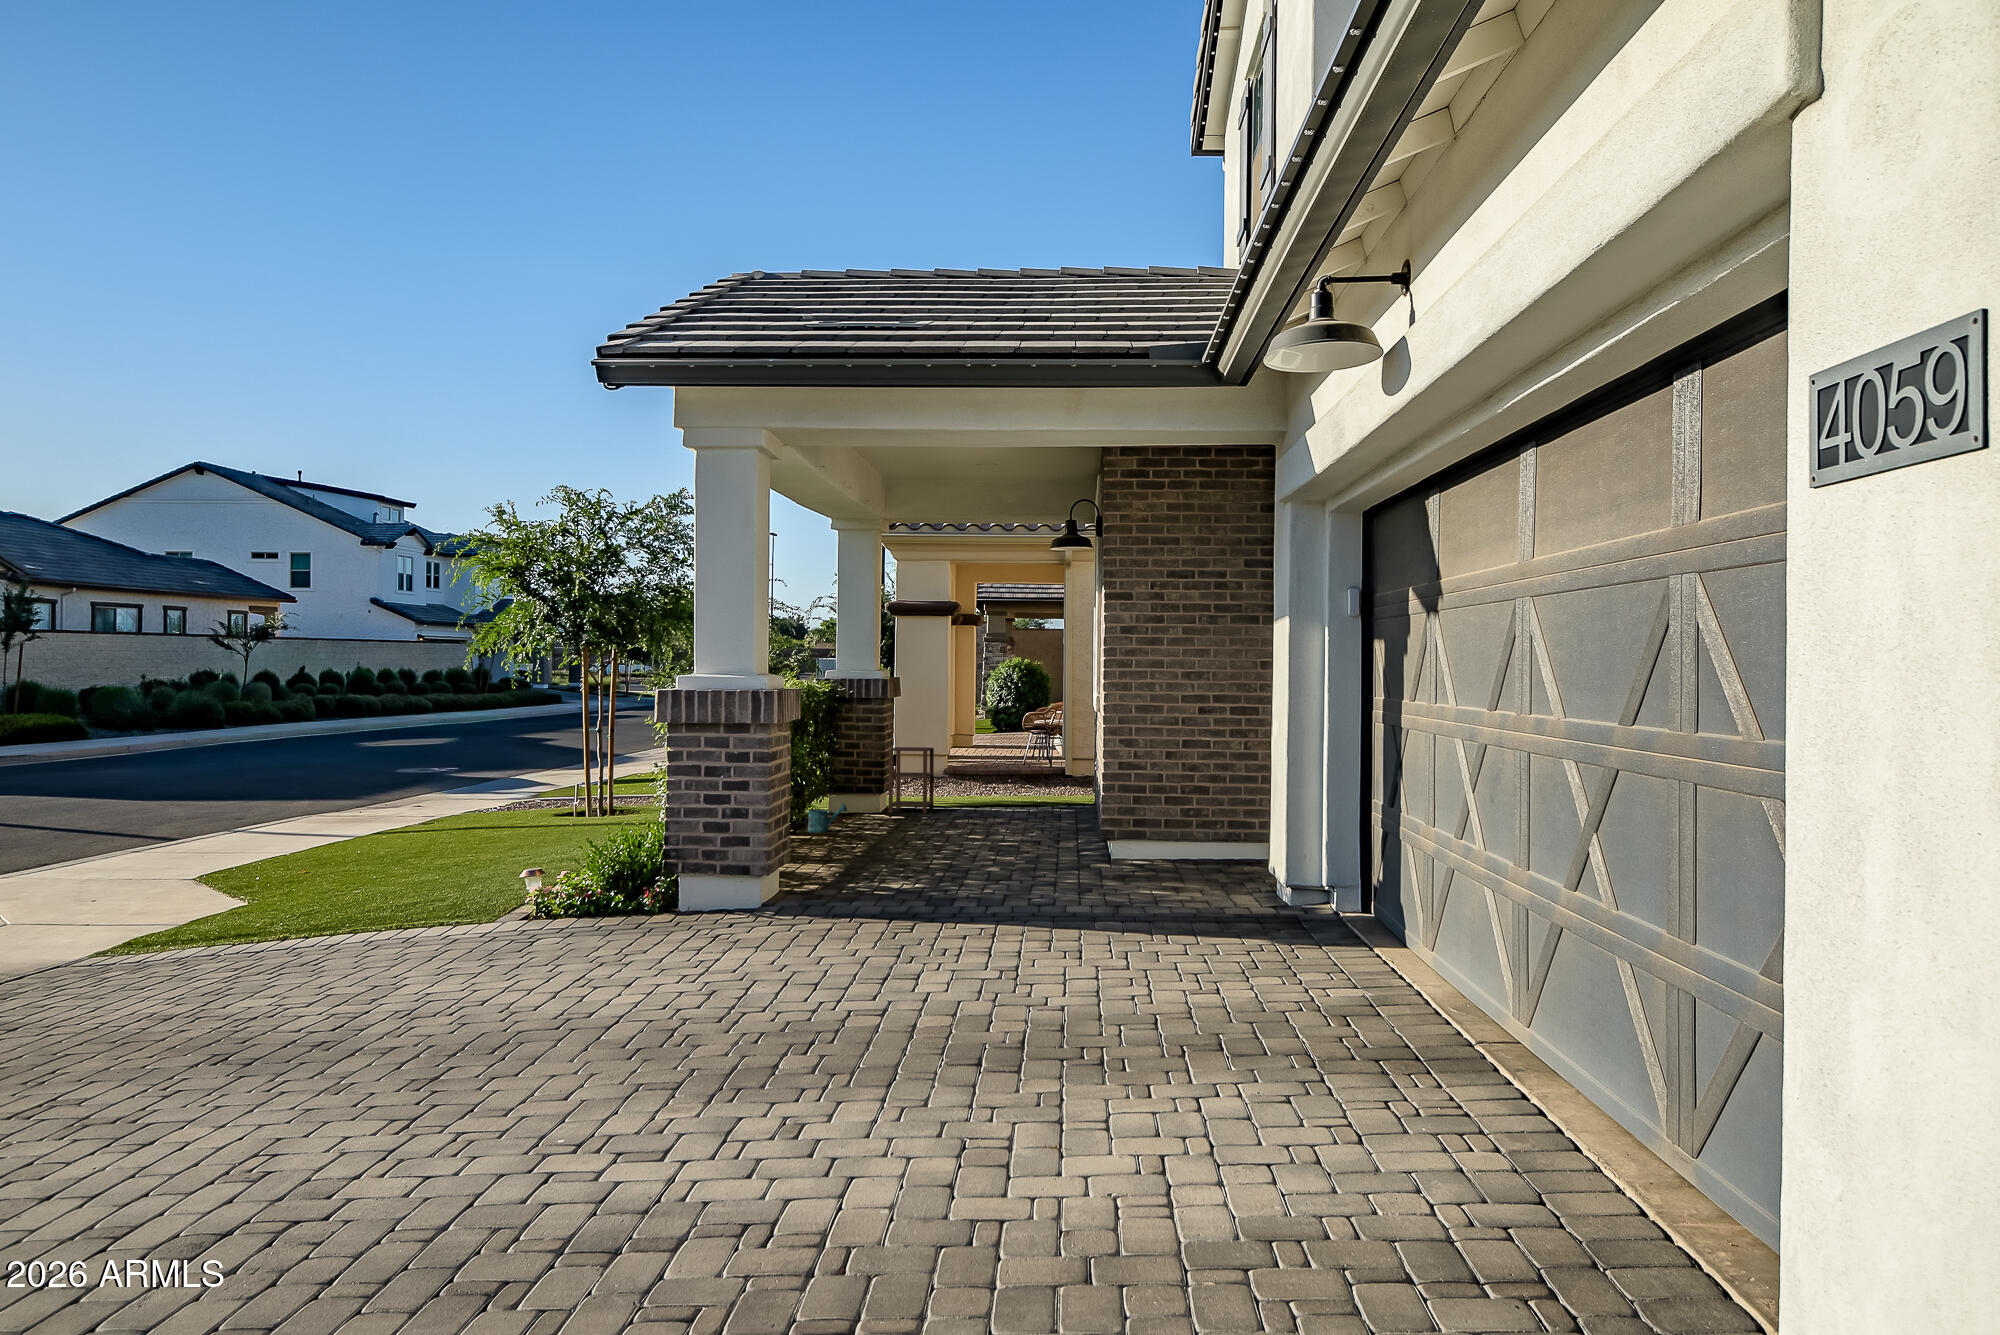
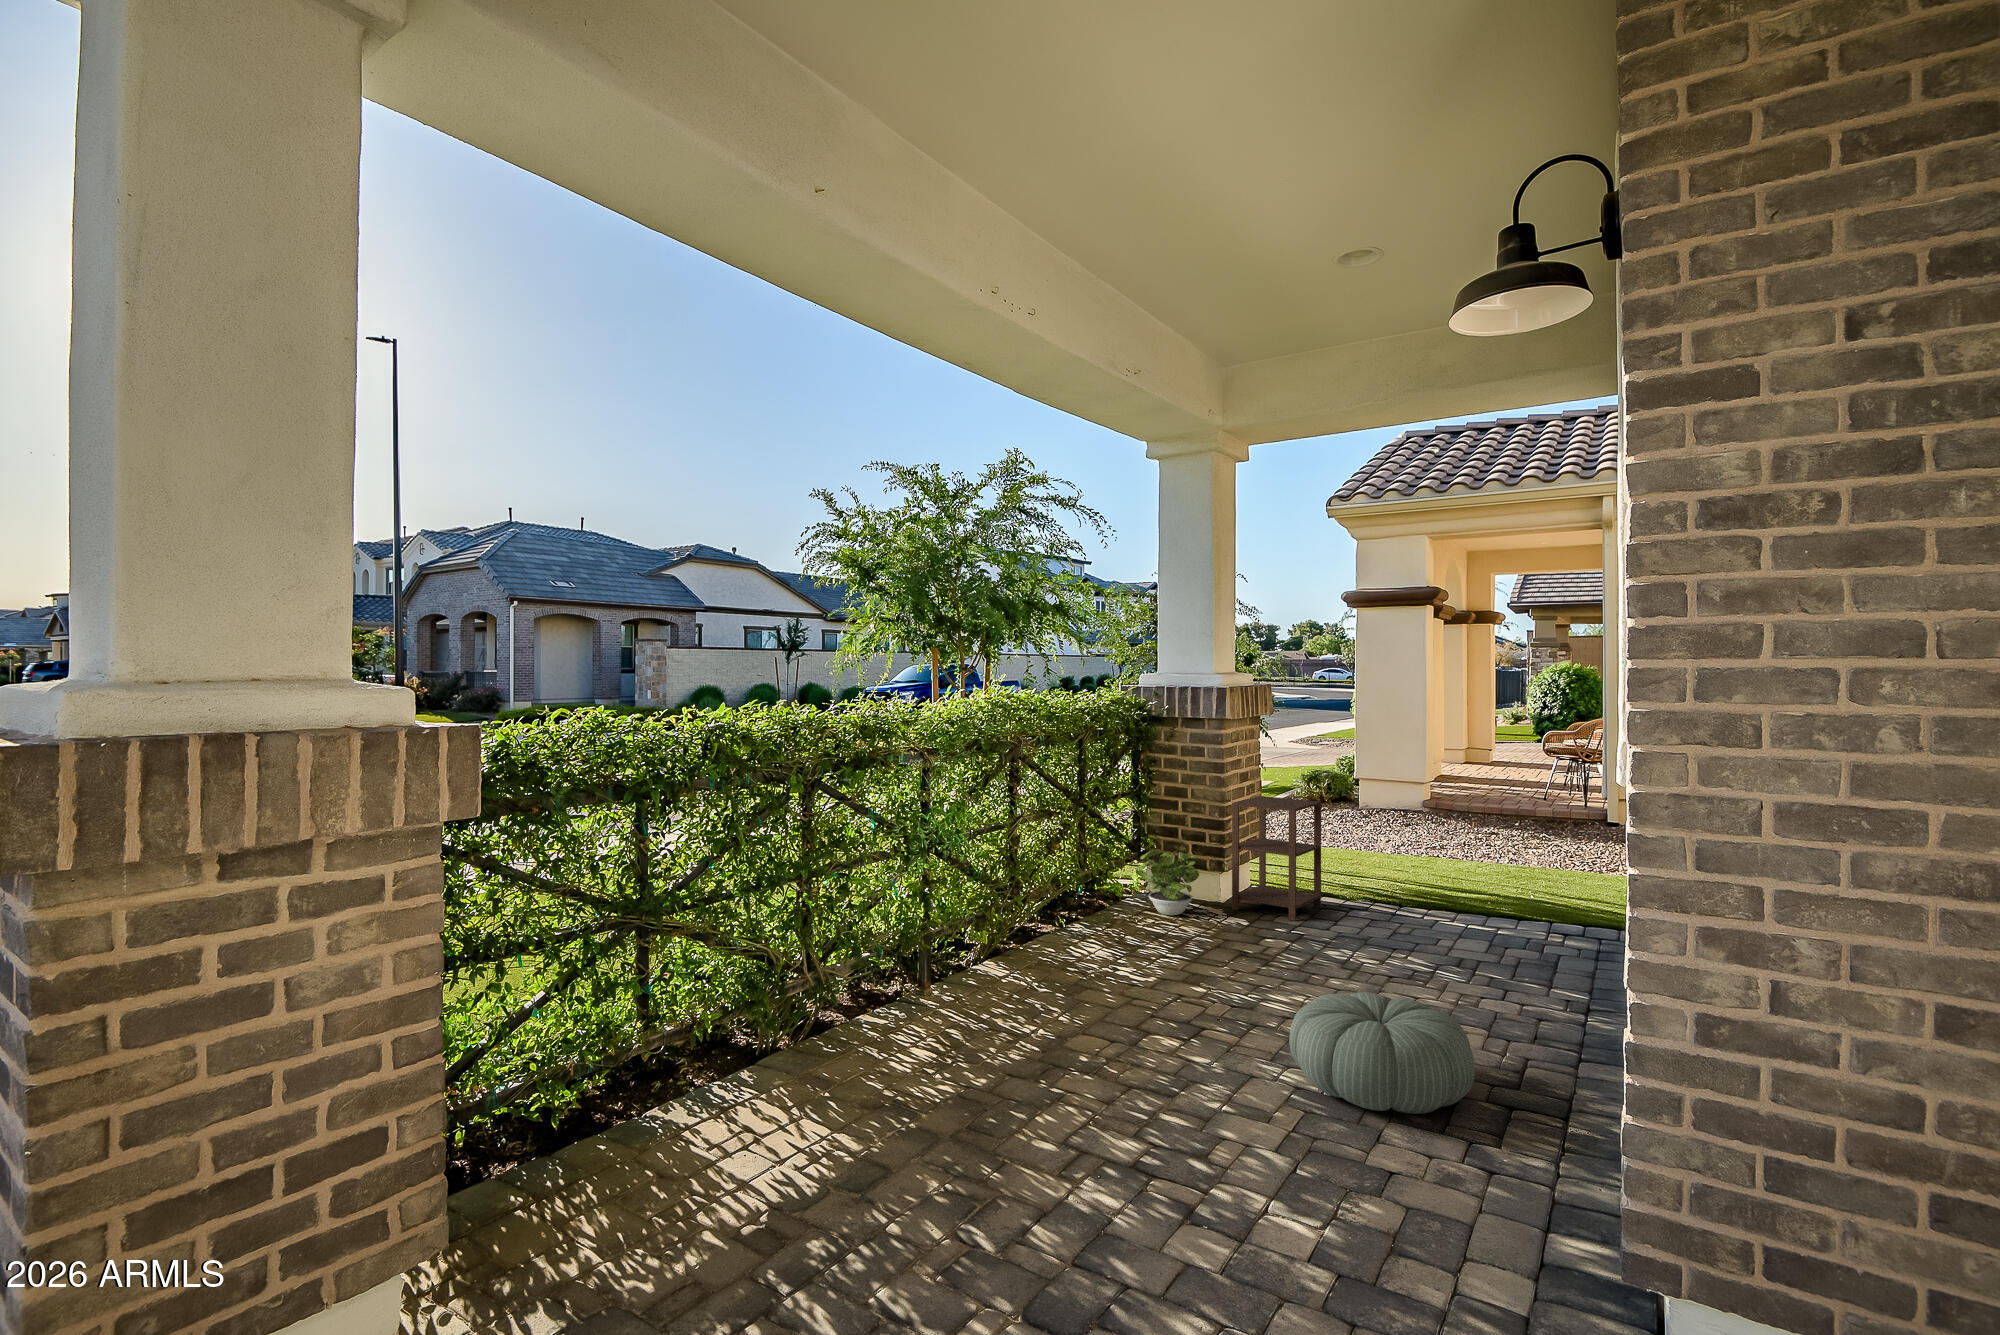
potted plant: none [839,777,875,816] -> present [1135,850,1199,915]
watering can: present [805,804,847,833] -> none [999,911,1073,969]
pouf: none [977,808,1047,842] -> present [1289,992,1475,1114]

